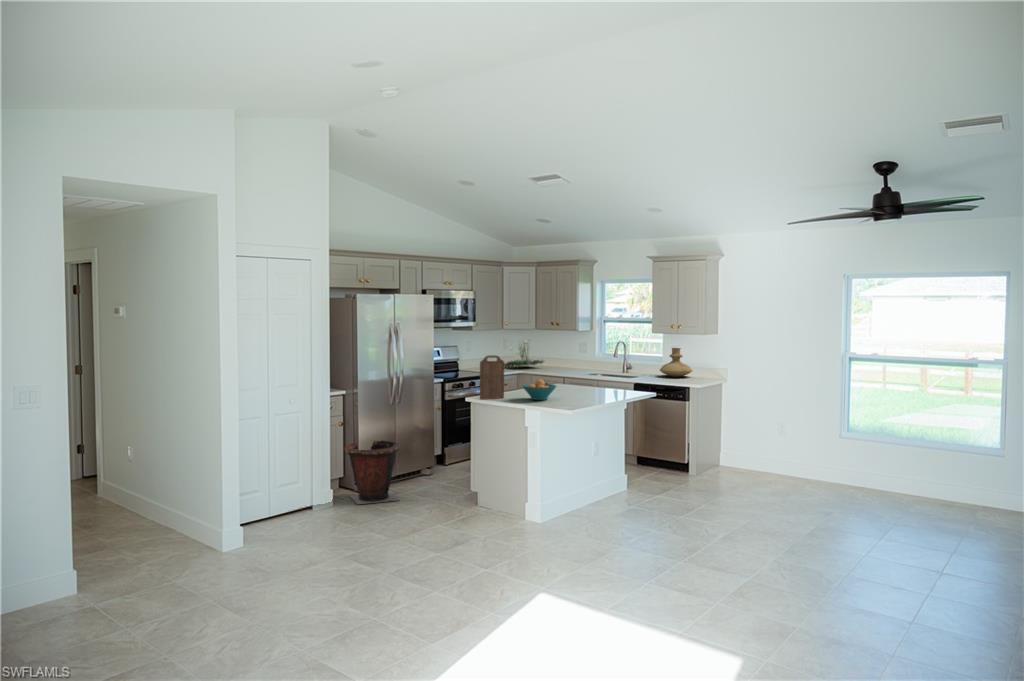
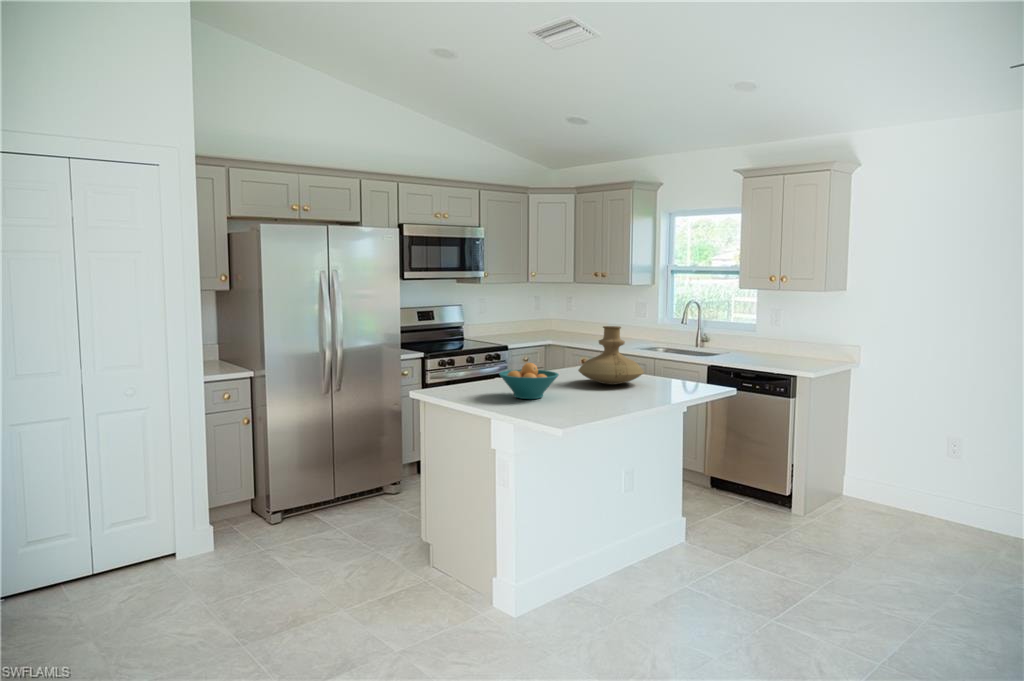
plant: present [504,341,544,367] -> none [527,297,583,337]
vase: present [660,348,693,377] -> present [578,326,644,385]
cutting board: present [480,355,504,399] -> none [432,321,474,393]
trash can: present [345,440,400,504] -> none [237,446,324,550]

